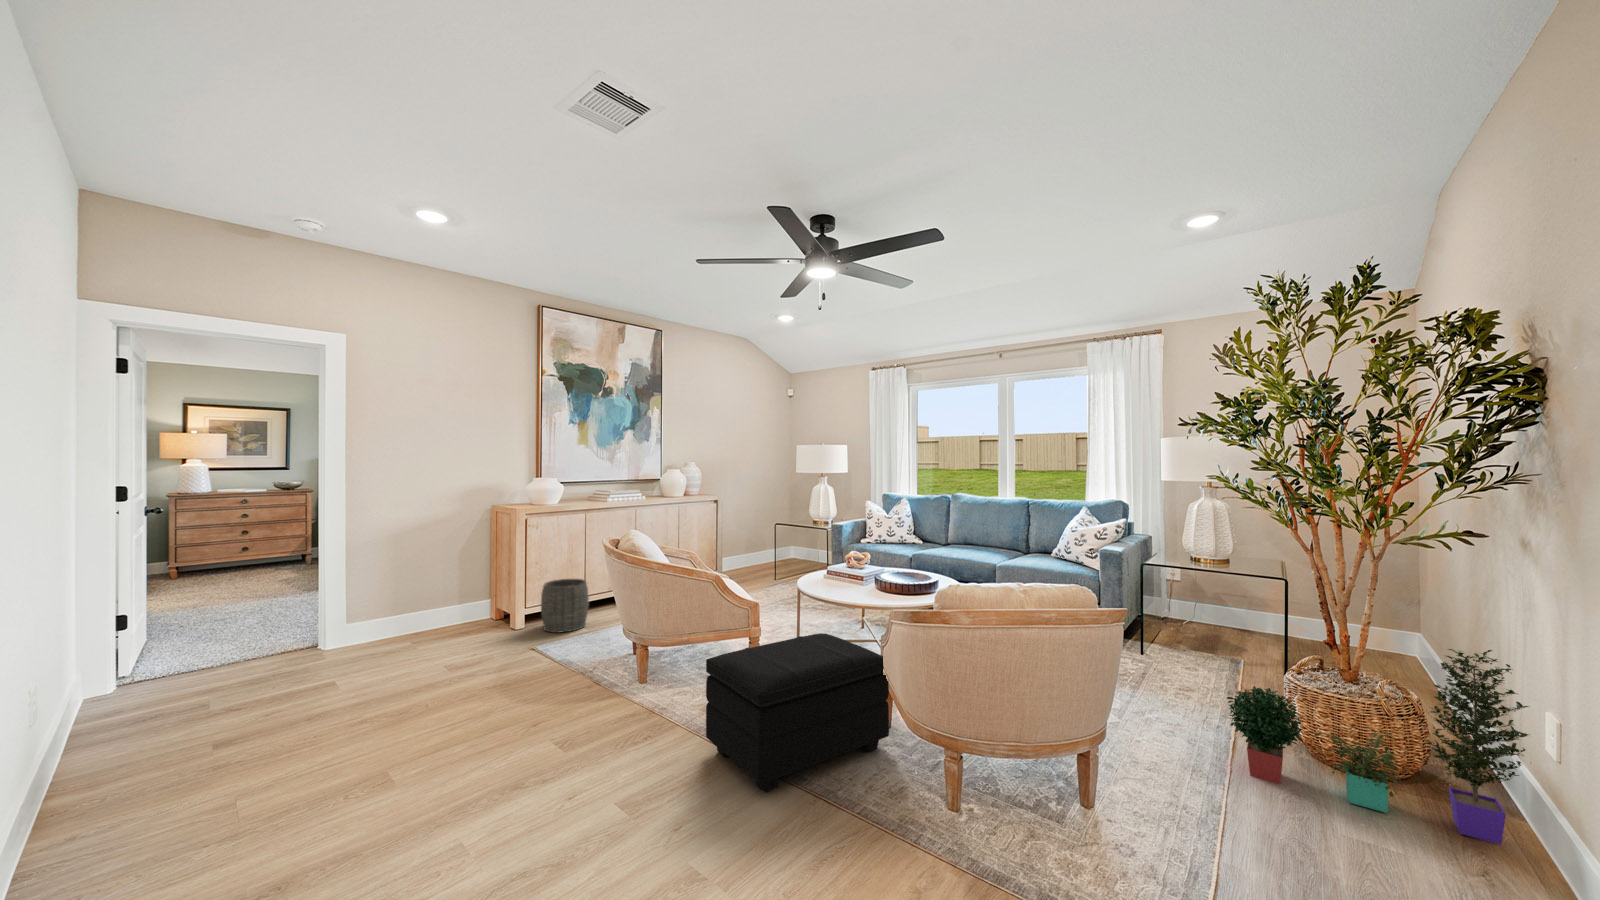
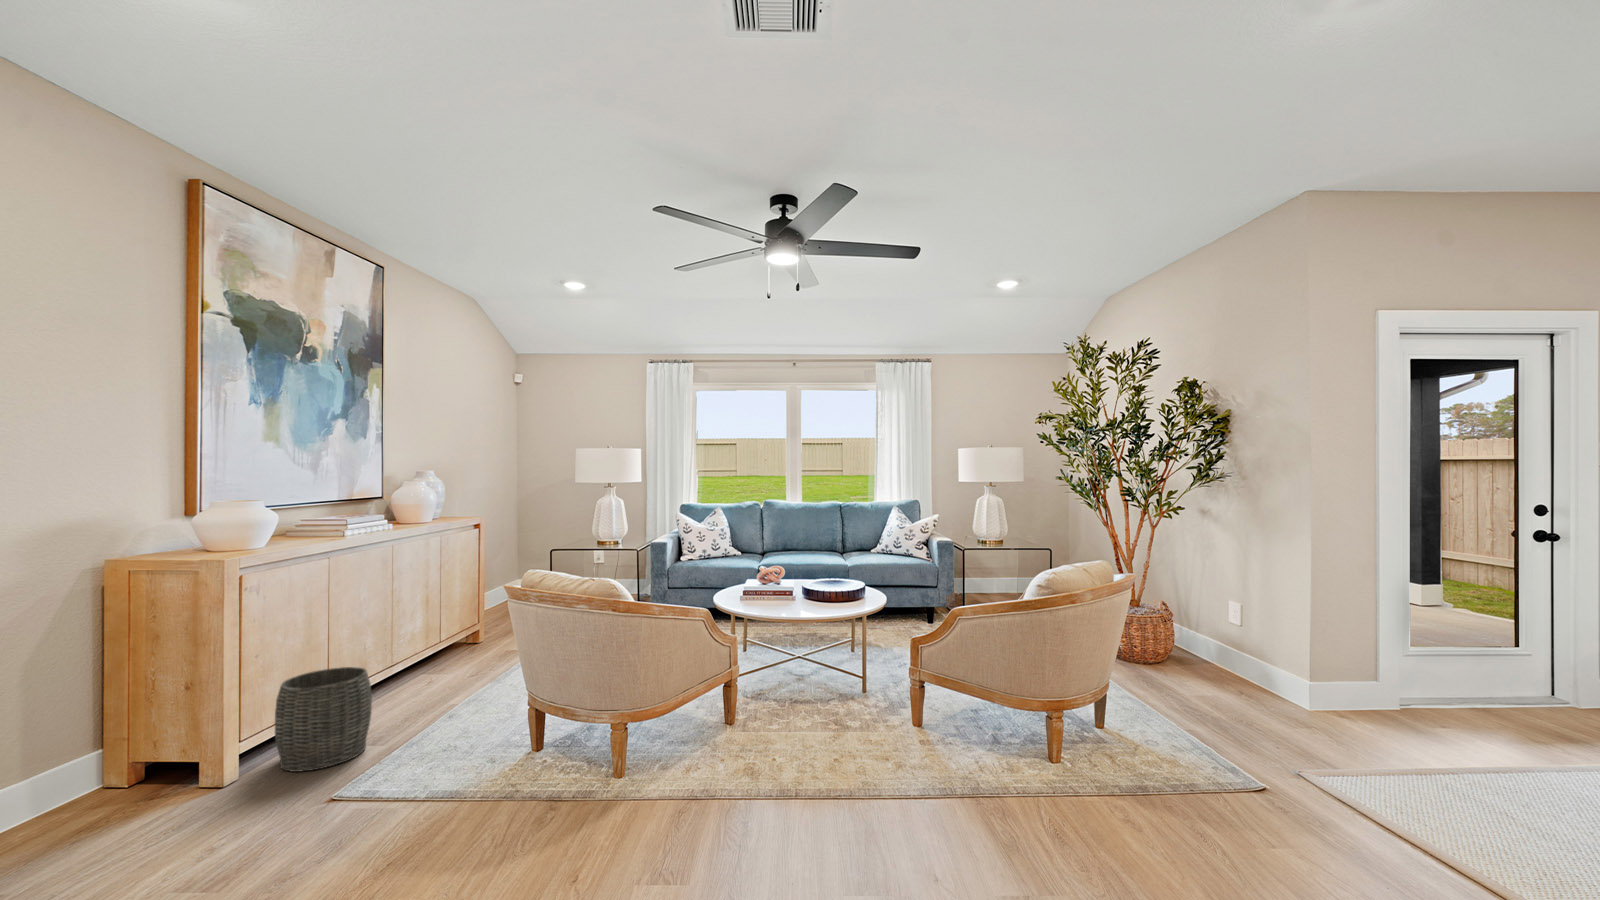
footstool: present [706,633,889,792] -> none [844,650,985,829]
potted plant: present [1227,649,1529,845] -> none [1138,569,1293,687]

